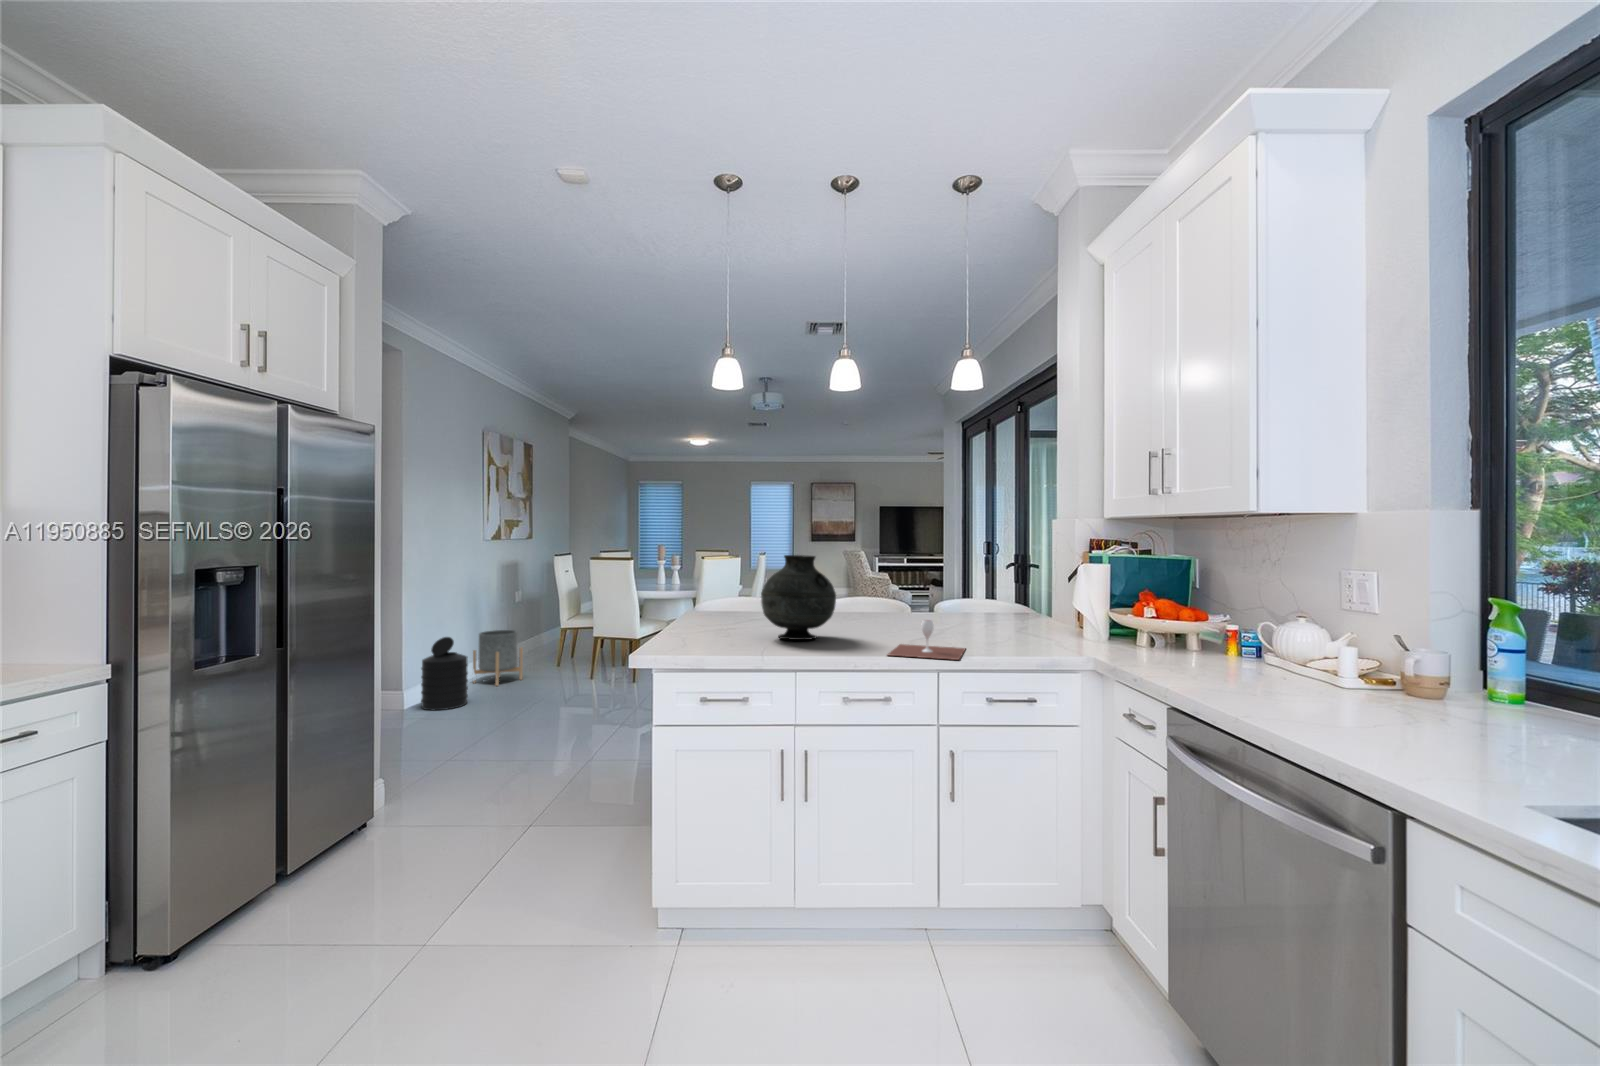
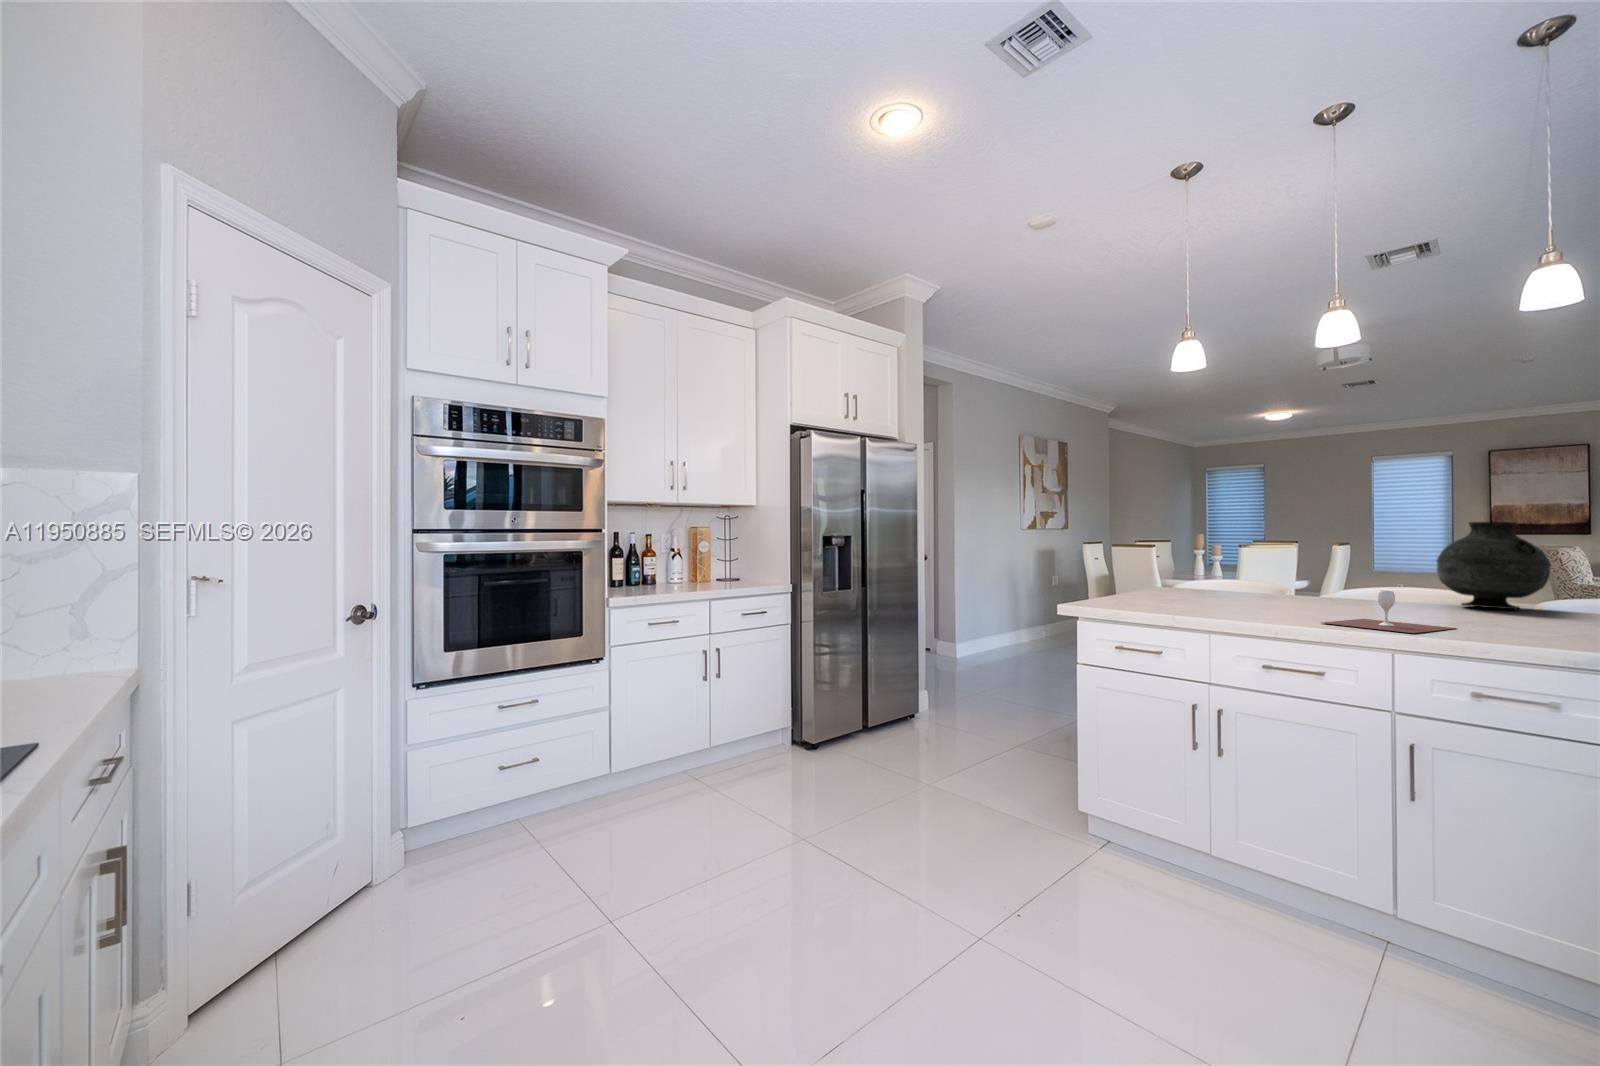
vase: present [761,555,836,640] -> present [1437,522,1551,609]
planter: present [473,630,523,686] -> none [1012,605,1053,651]
trash can: present [421,637,468,710] -> none [970,604,1004,661]

